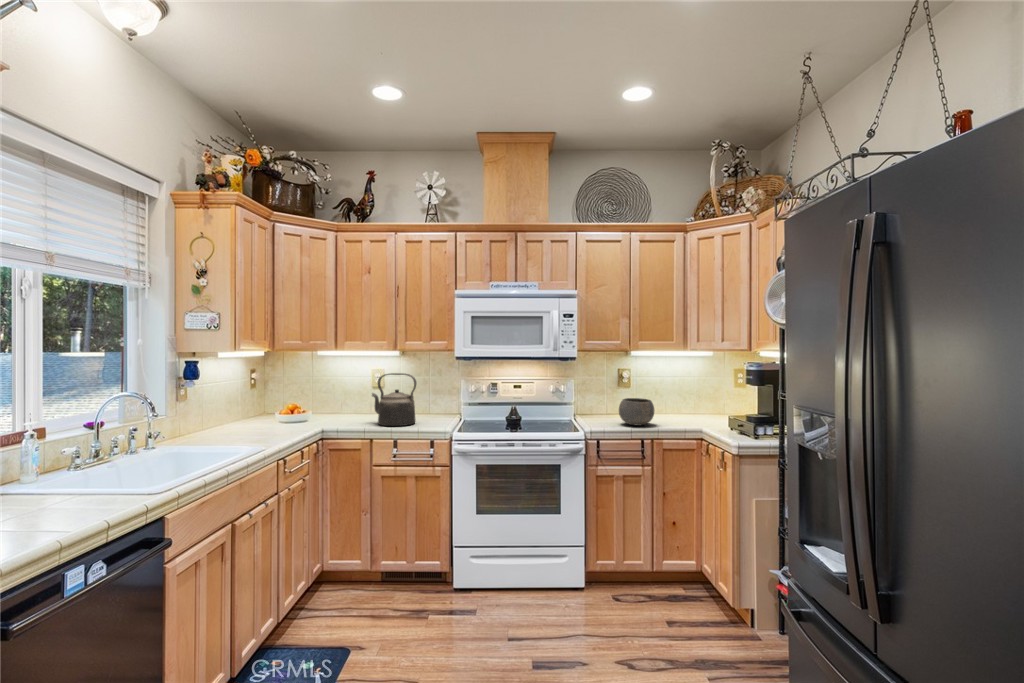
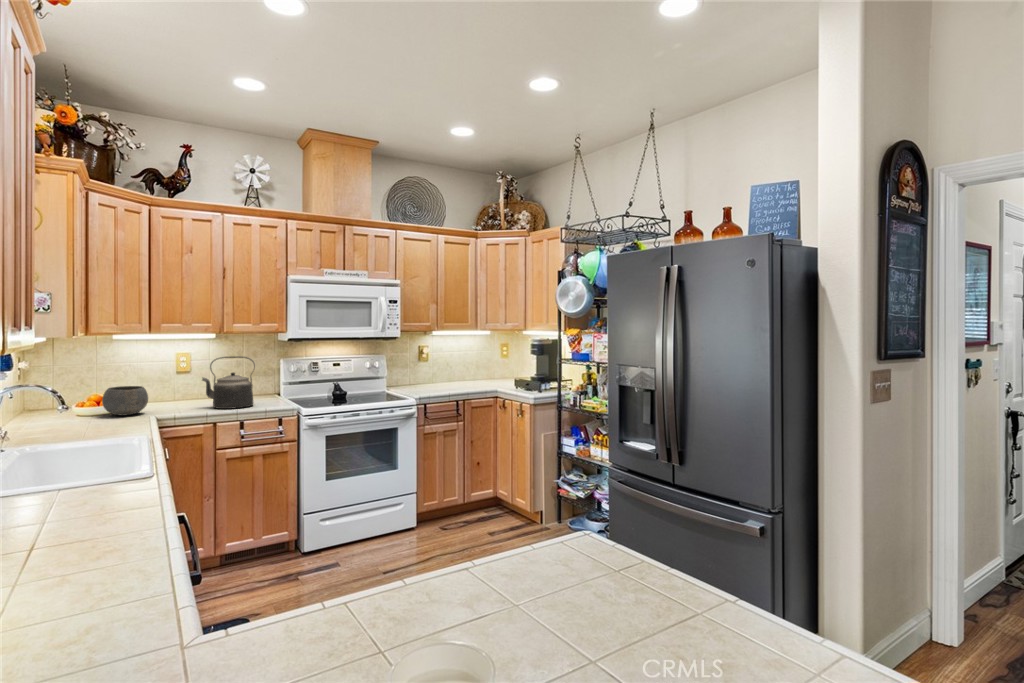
bowl: present [619,398,654,426] -> present [102,386,148,415]

